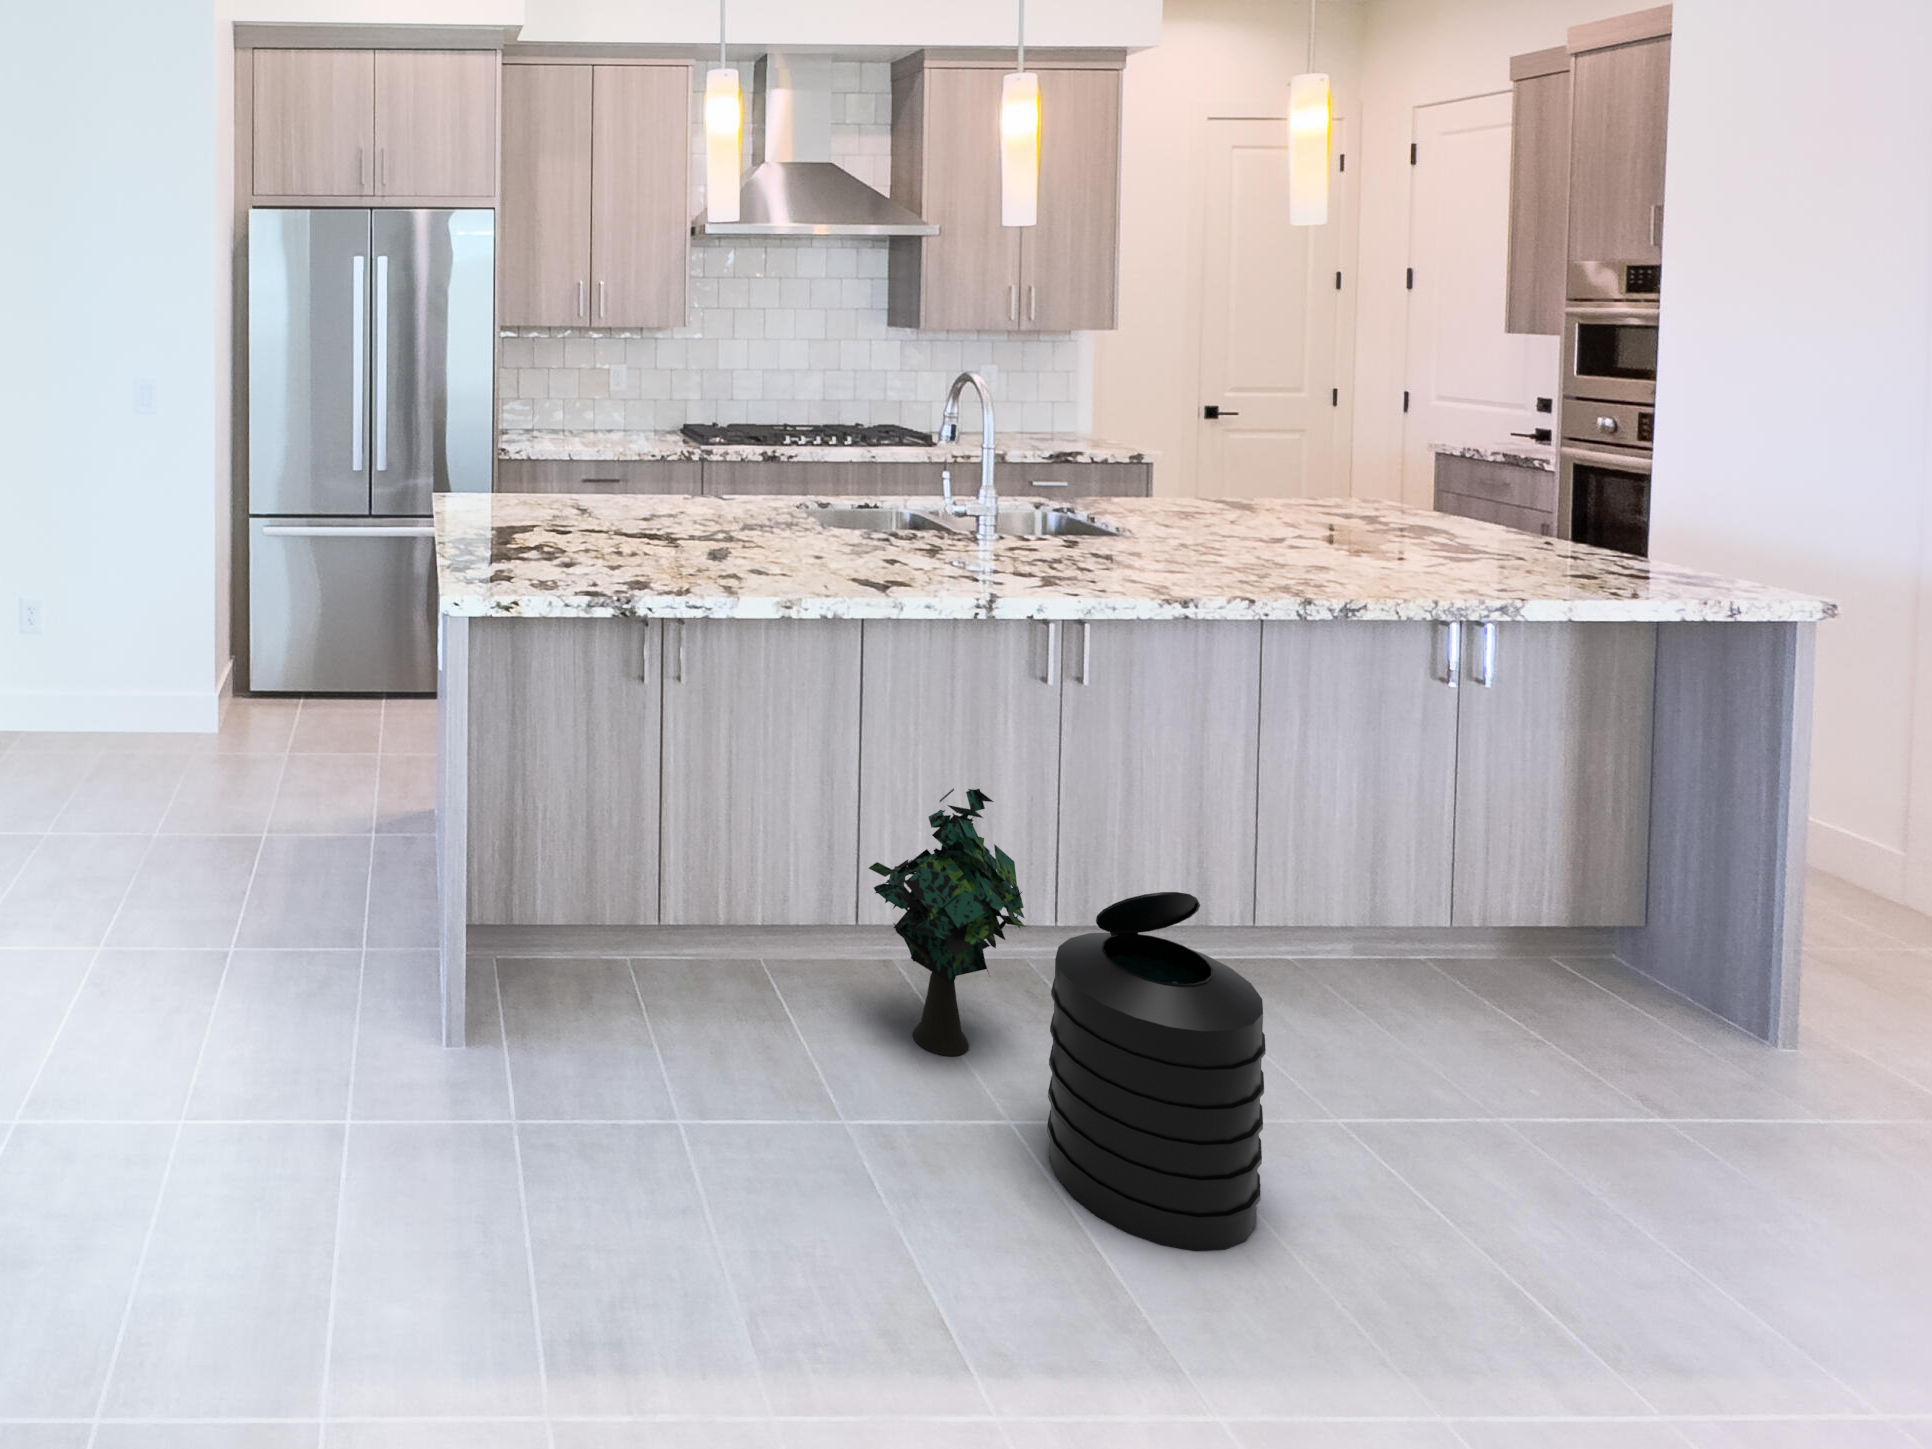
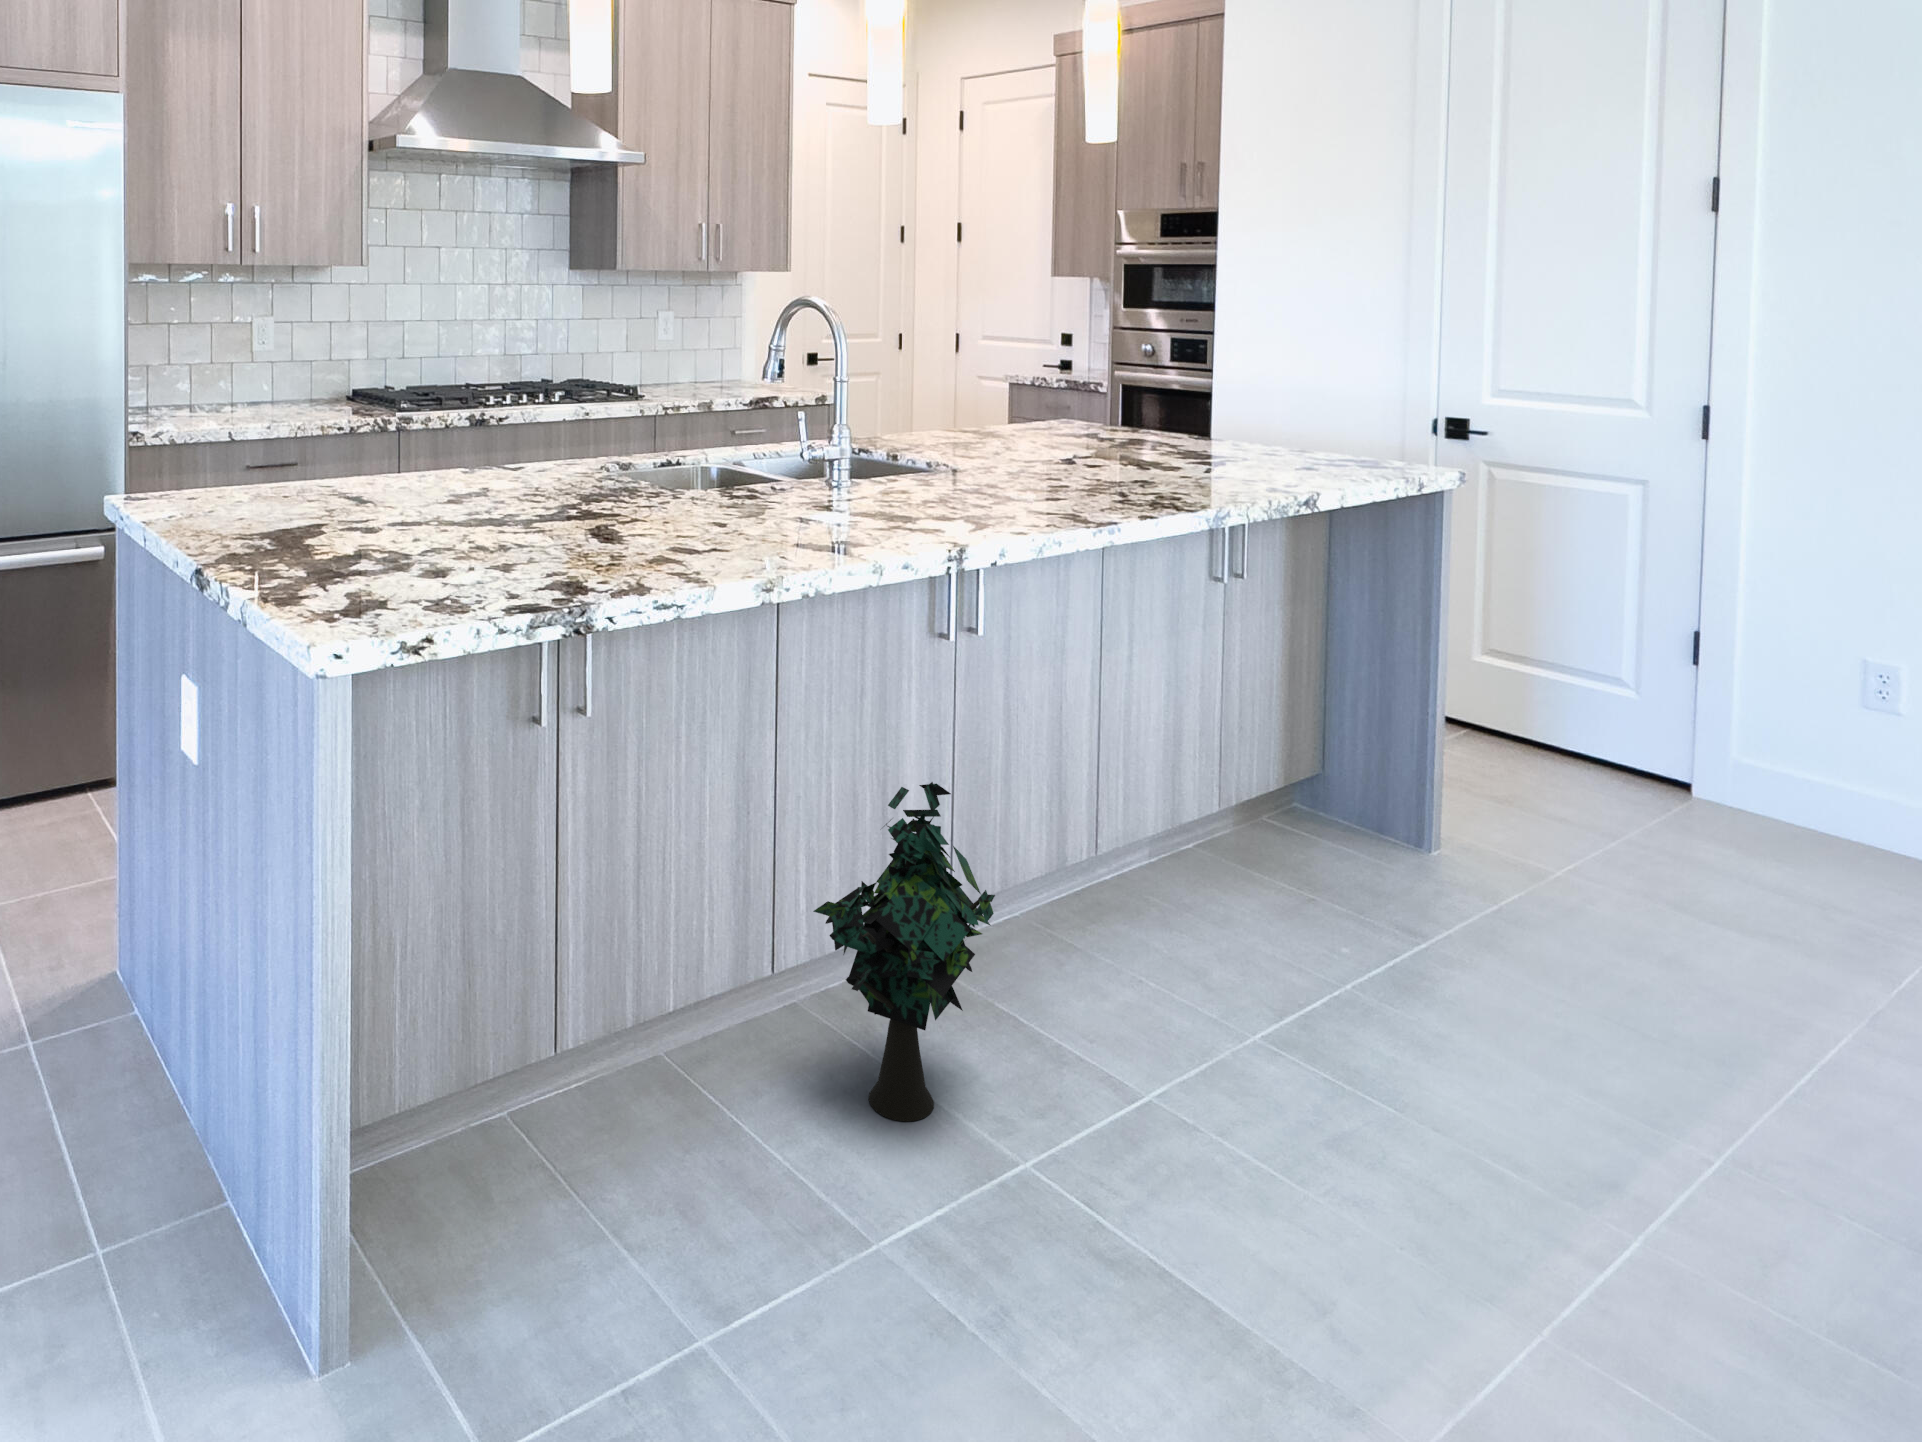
trash can: present [1047,892,1266,1251] -> none [1078,859,1312,1282]

